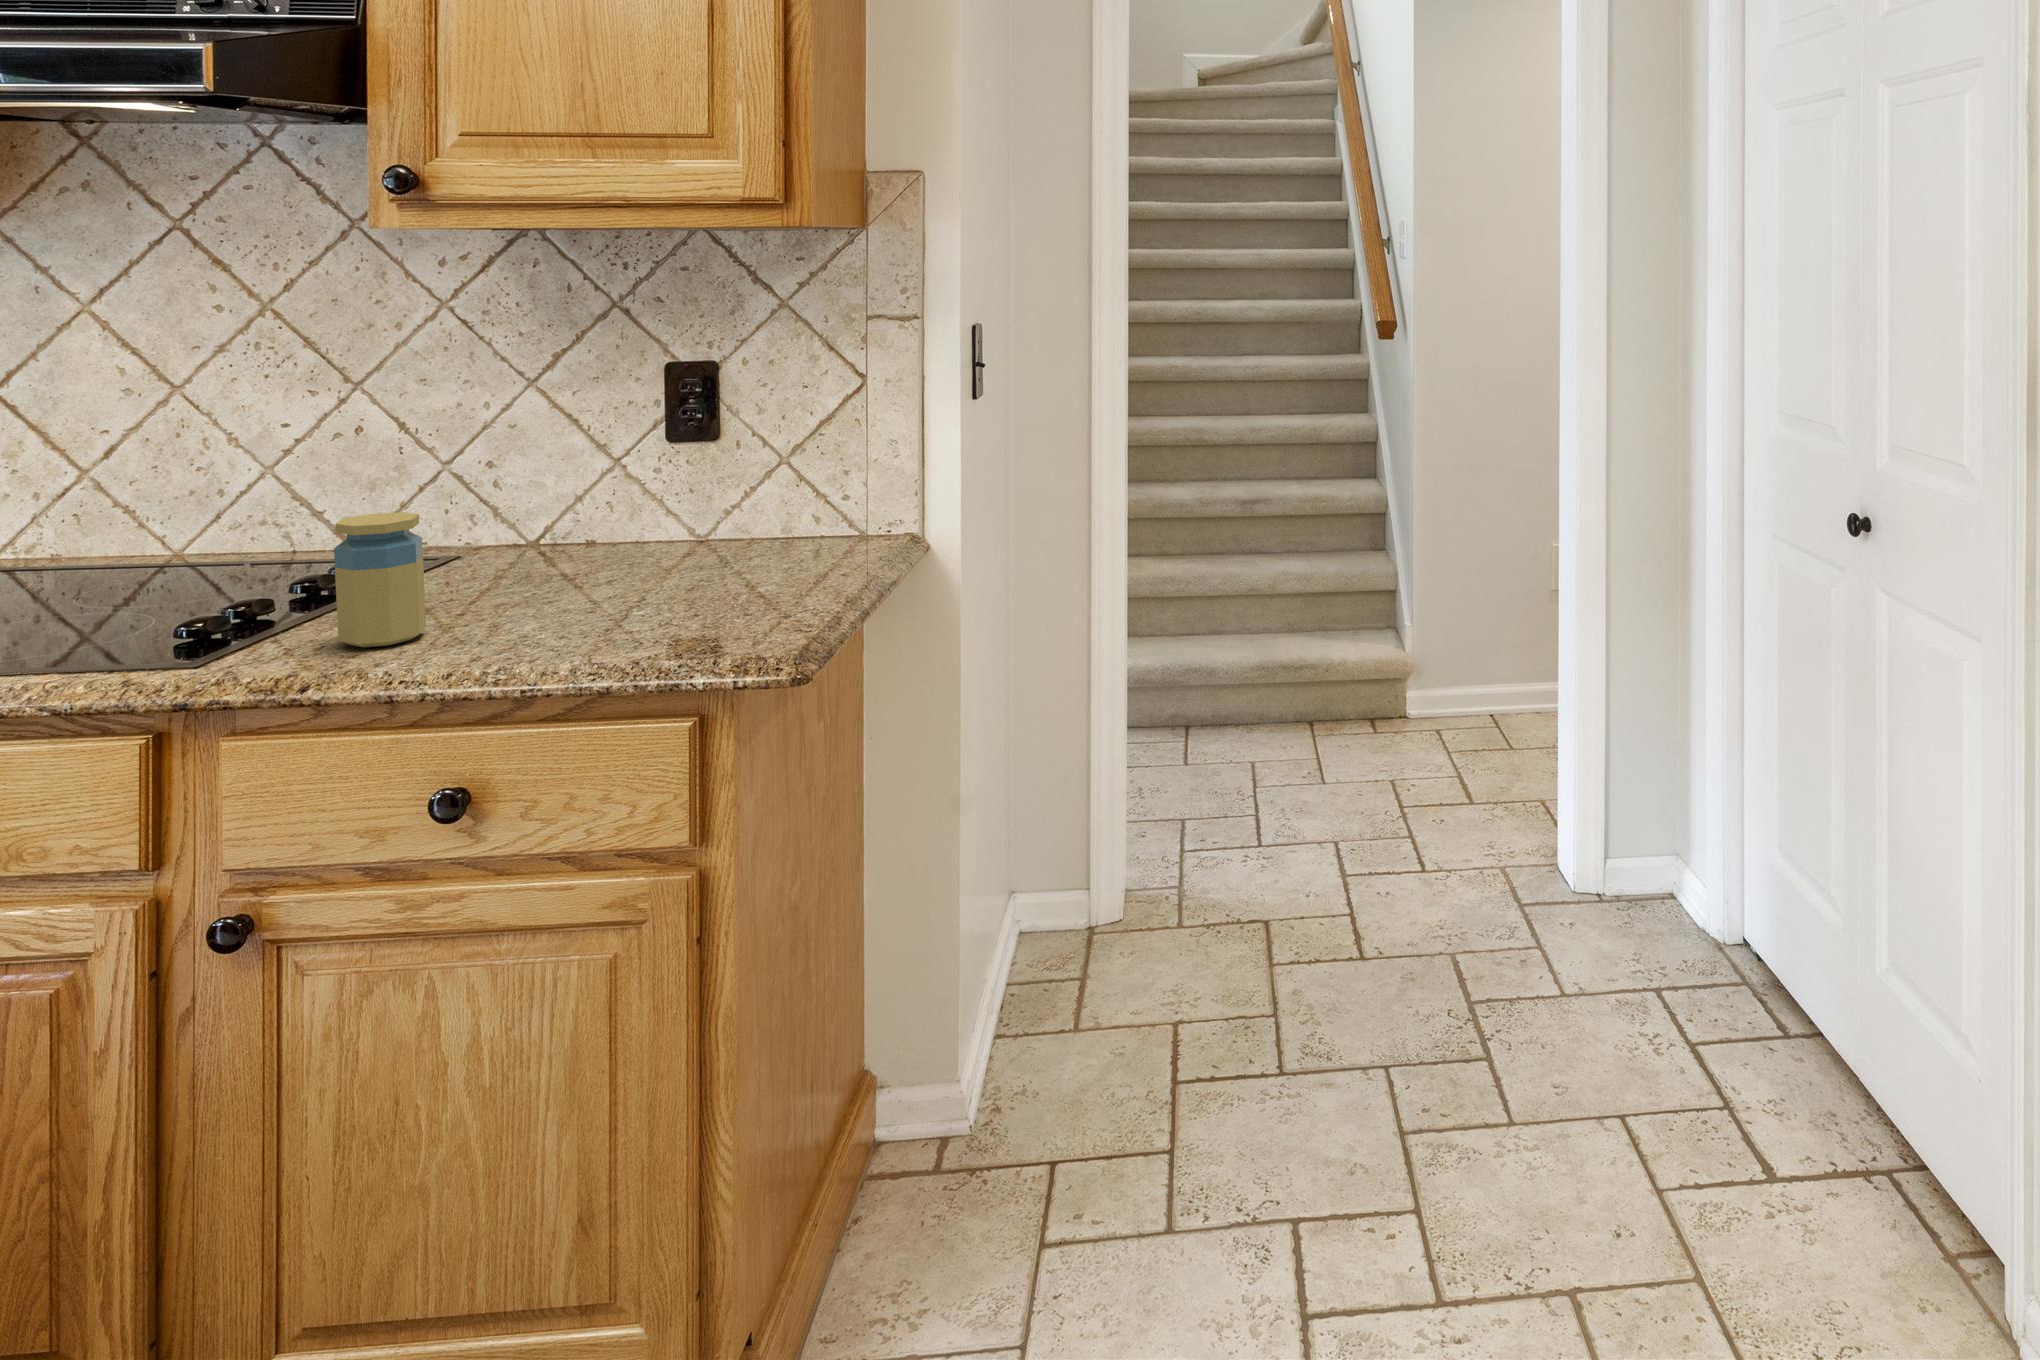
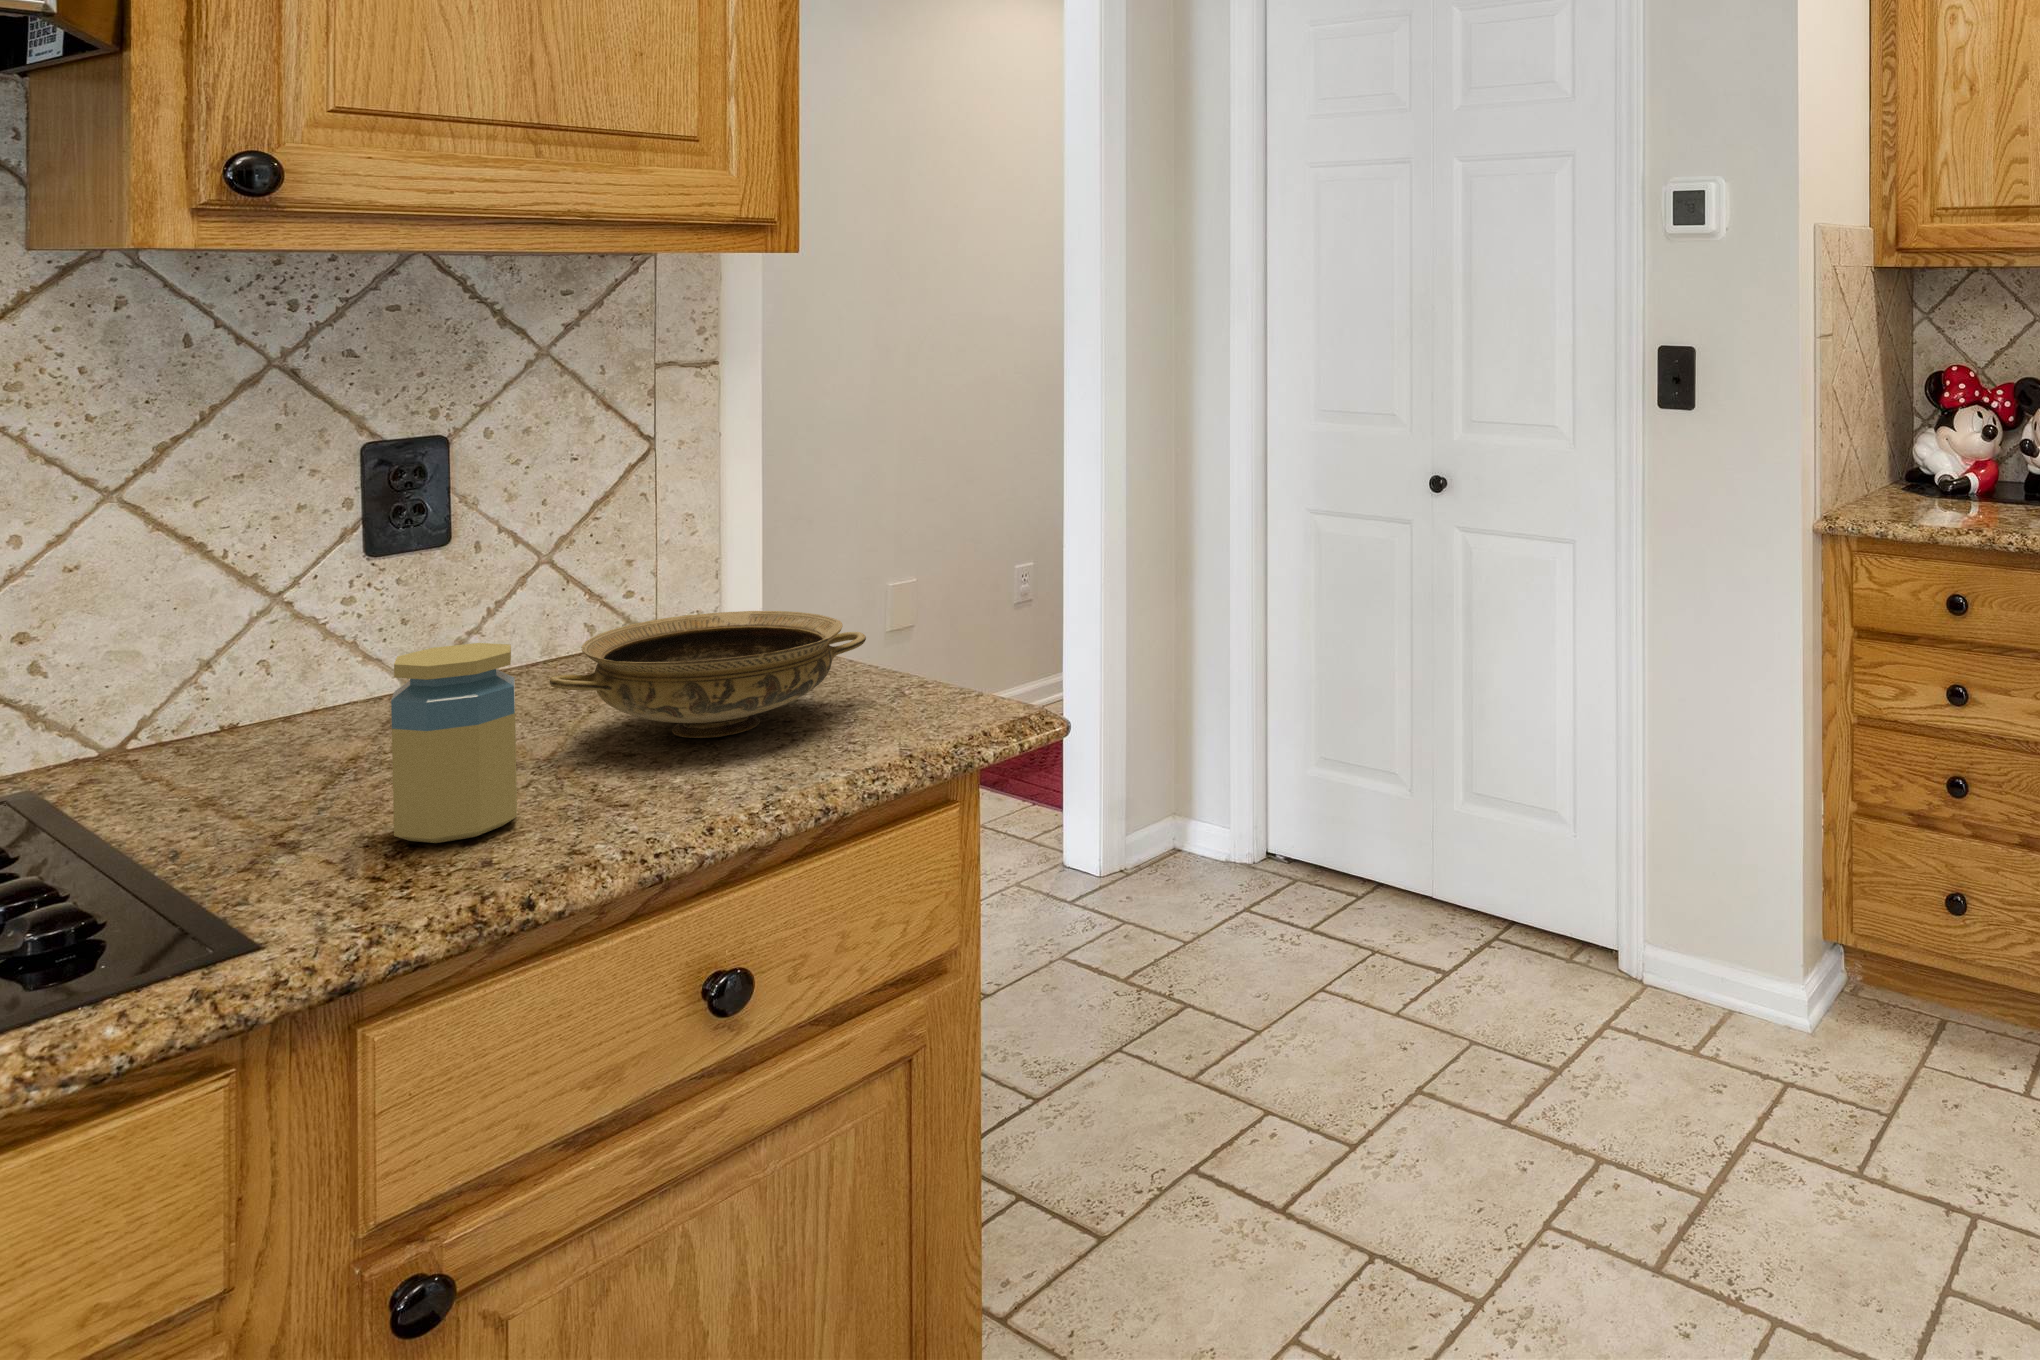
ceramic bowl: none [536,521,749,623] -> present [550,611,866,738]

